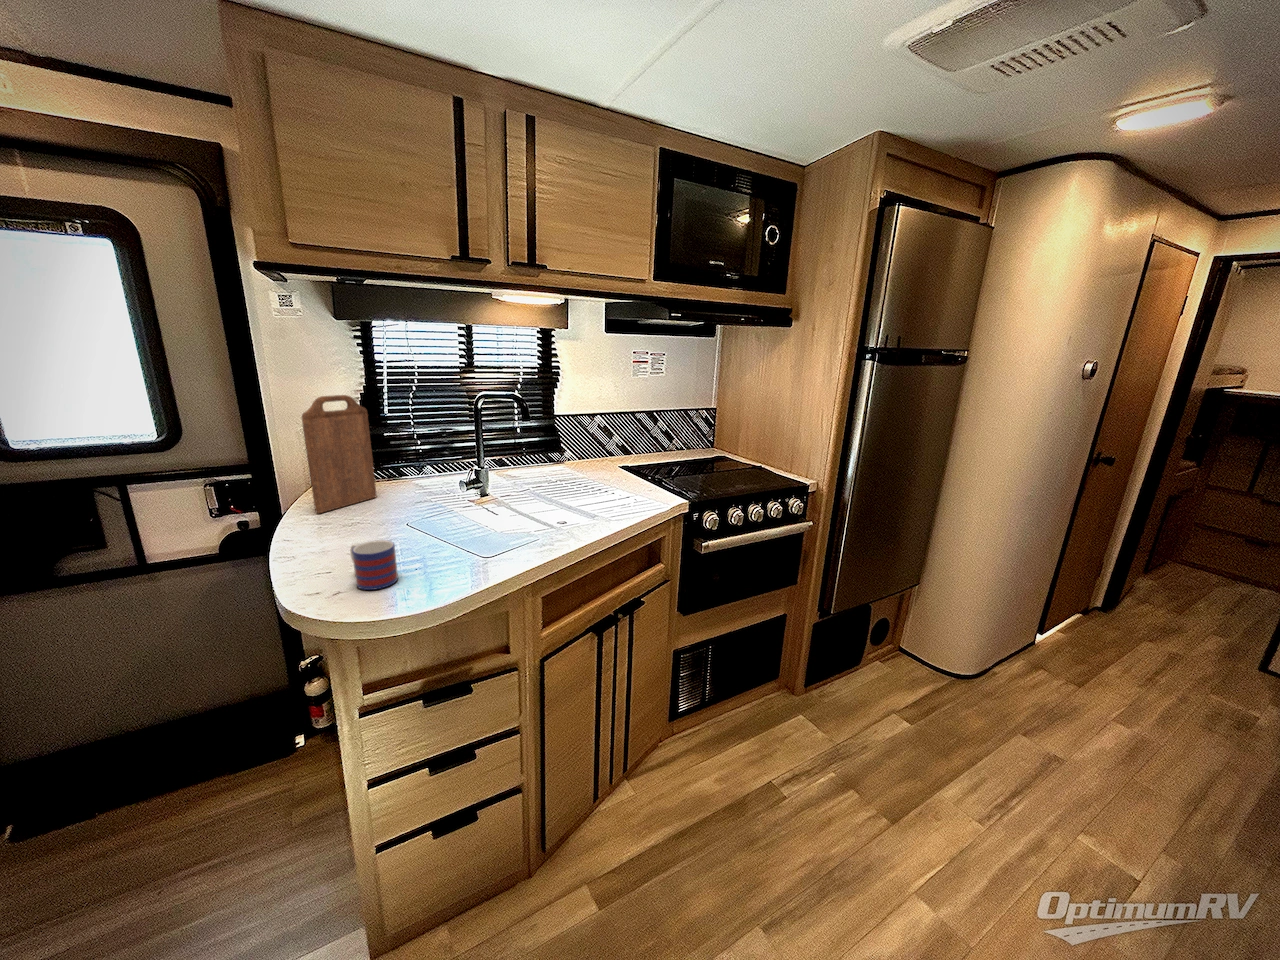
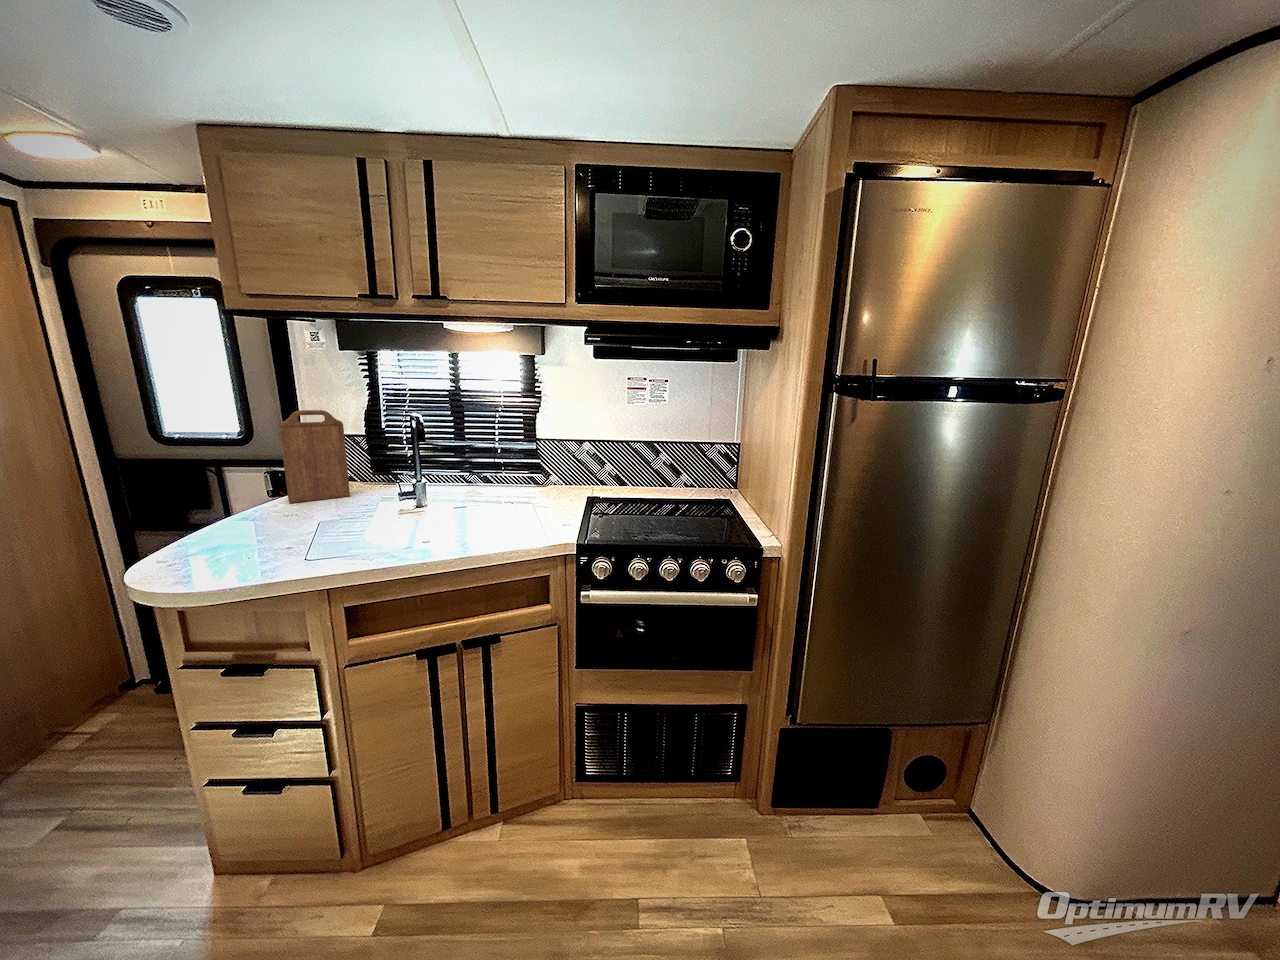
mug: present [350,540,398,590] -> none [179,529,224,568]

